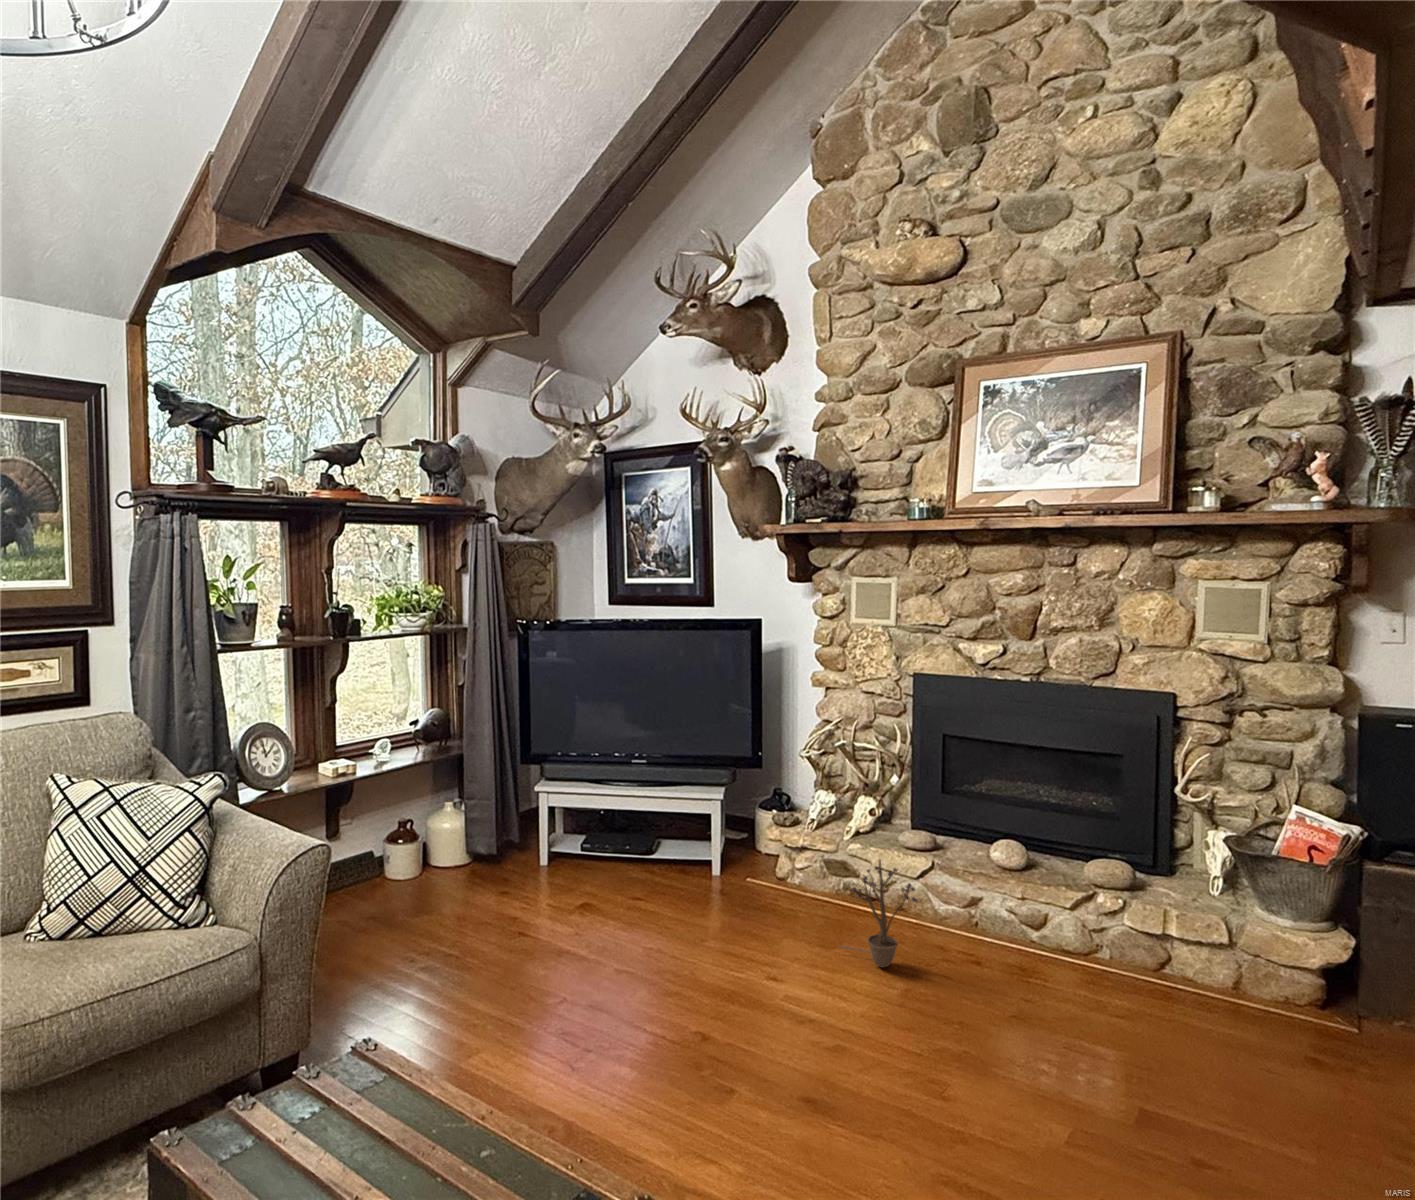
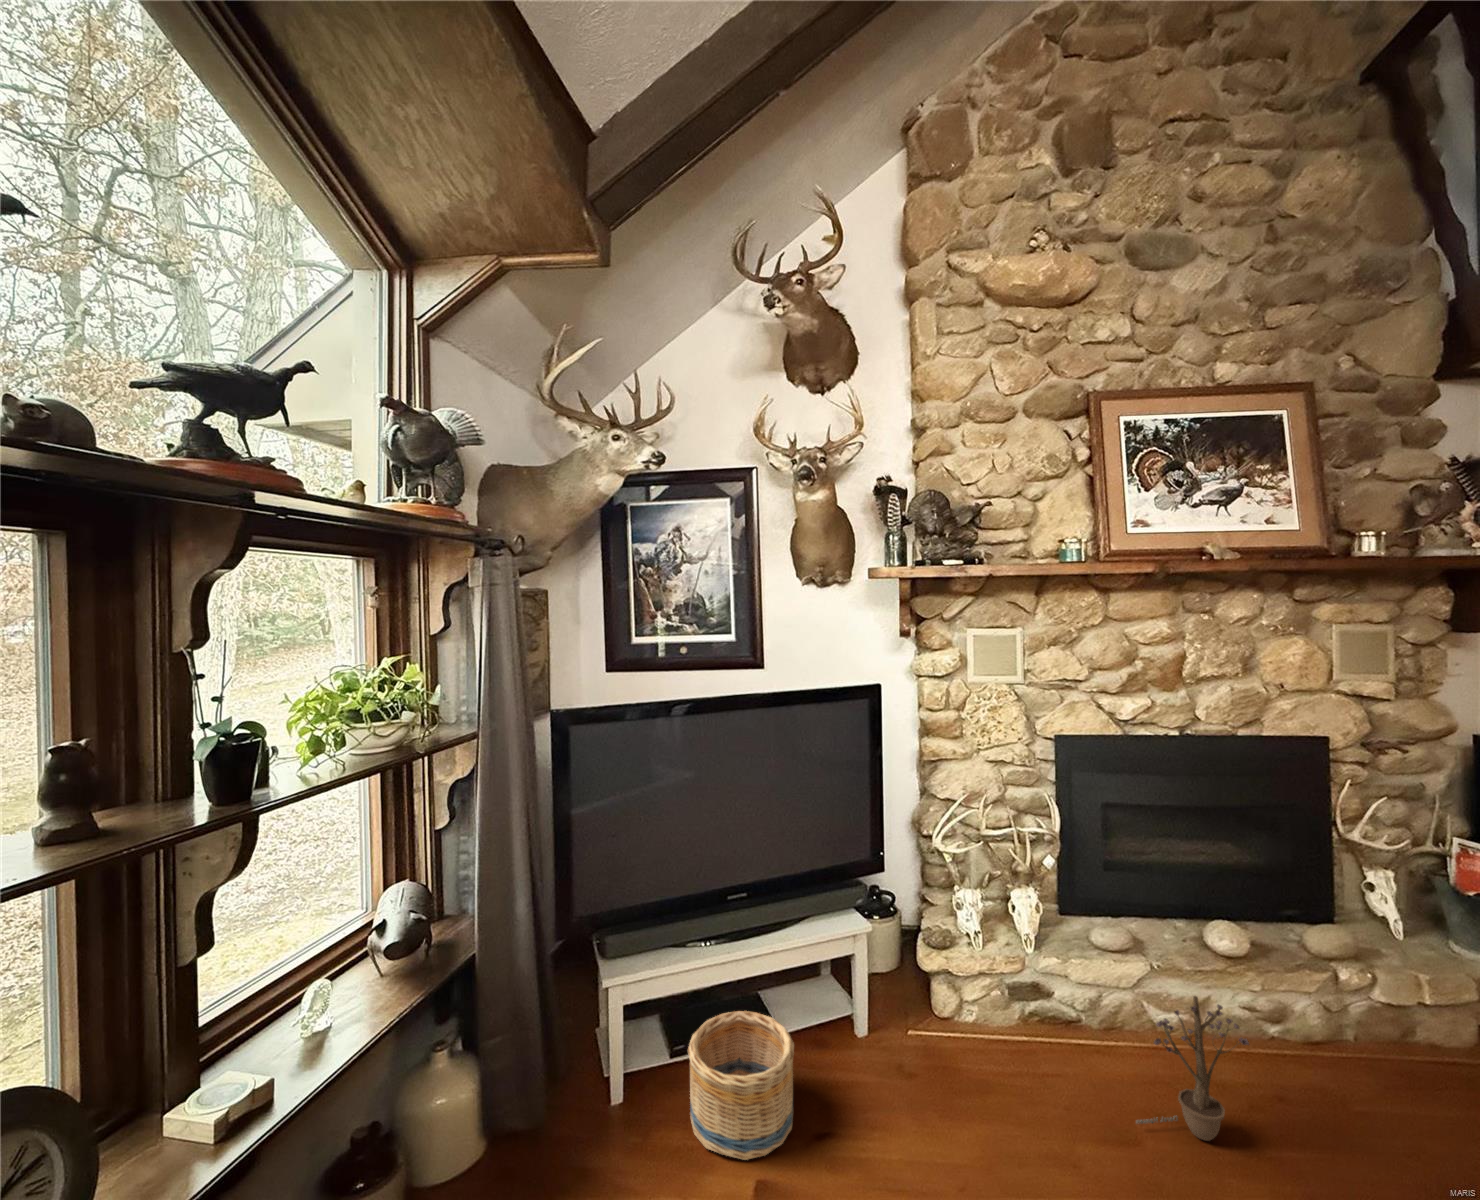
basket: none [566,831,636,905] -> present [688,1011,794,1160]

